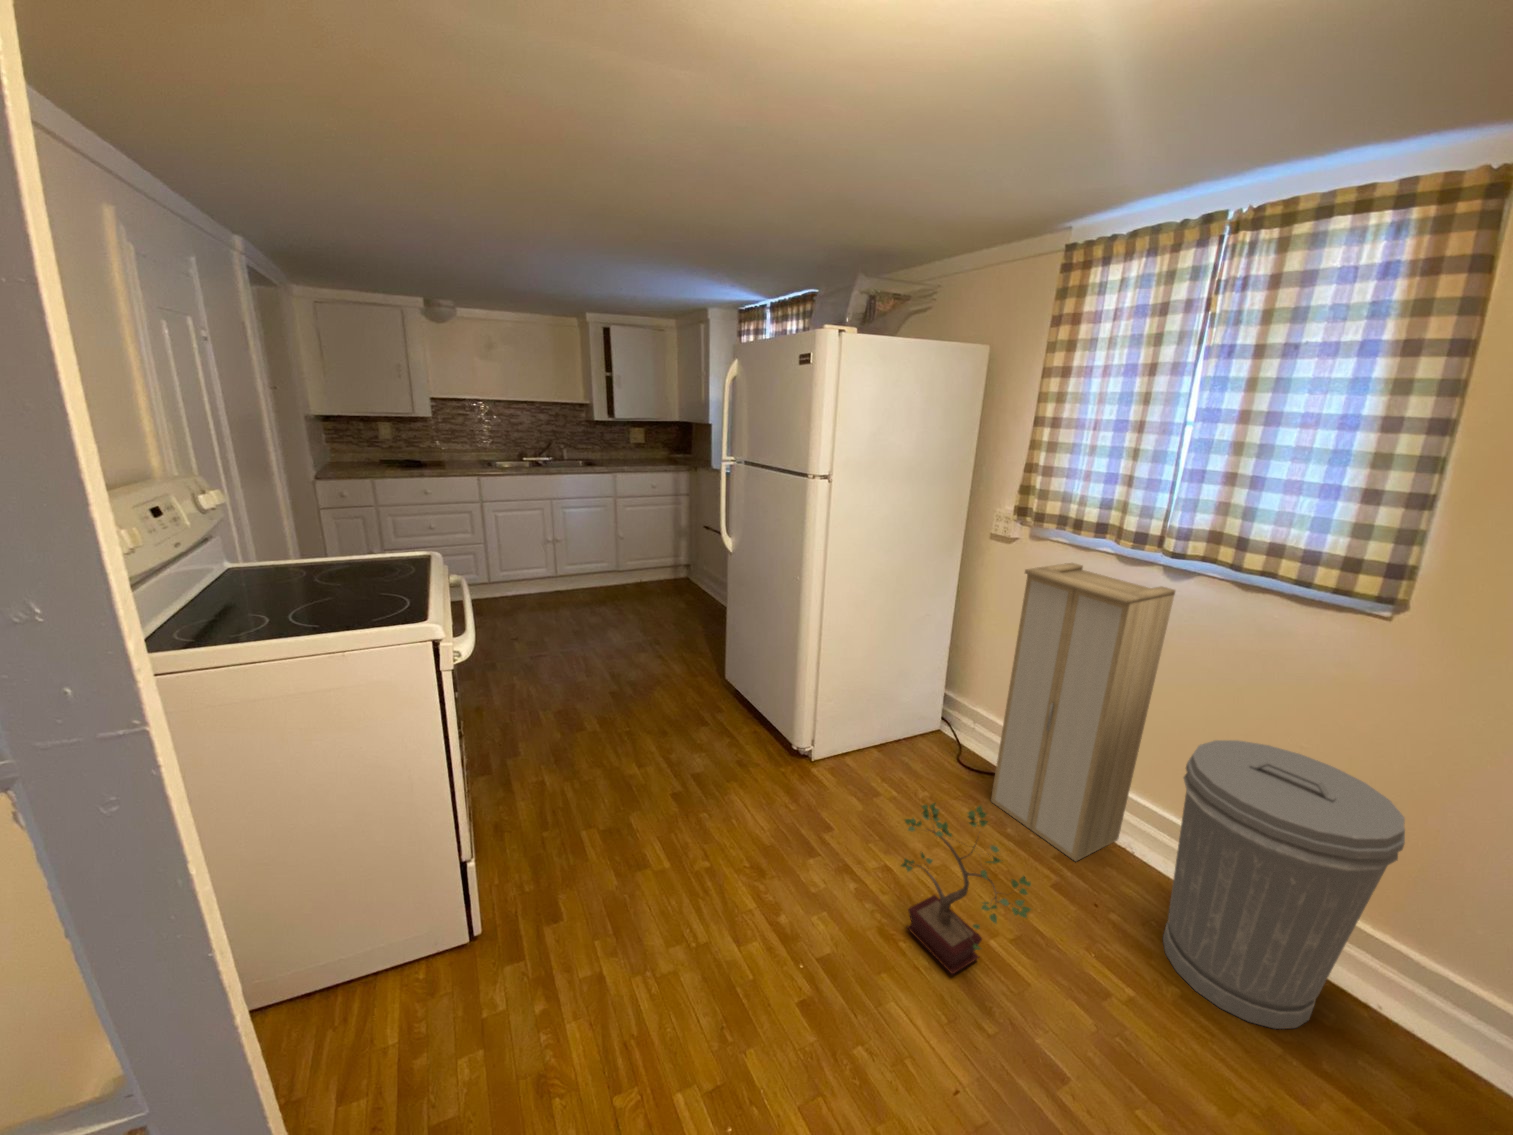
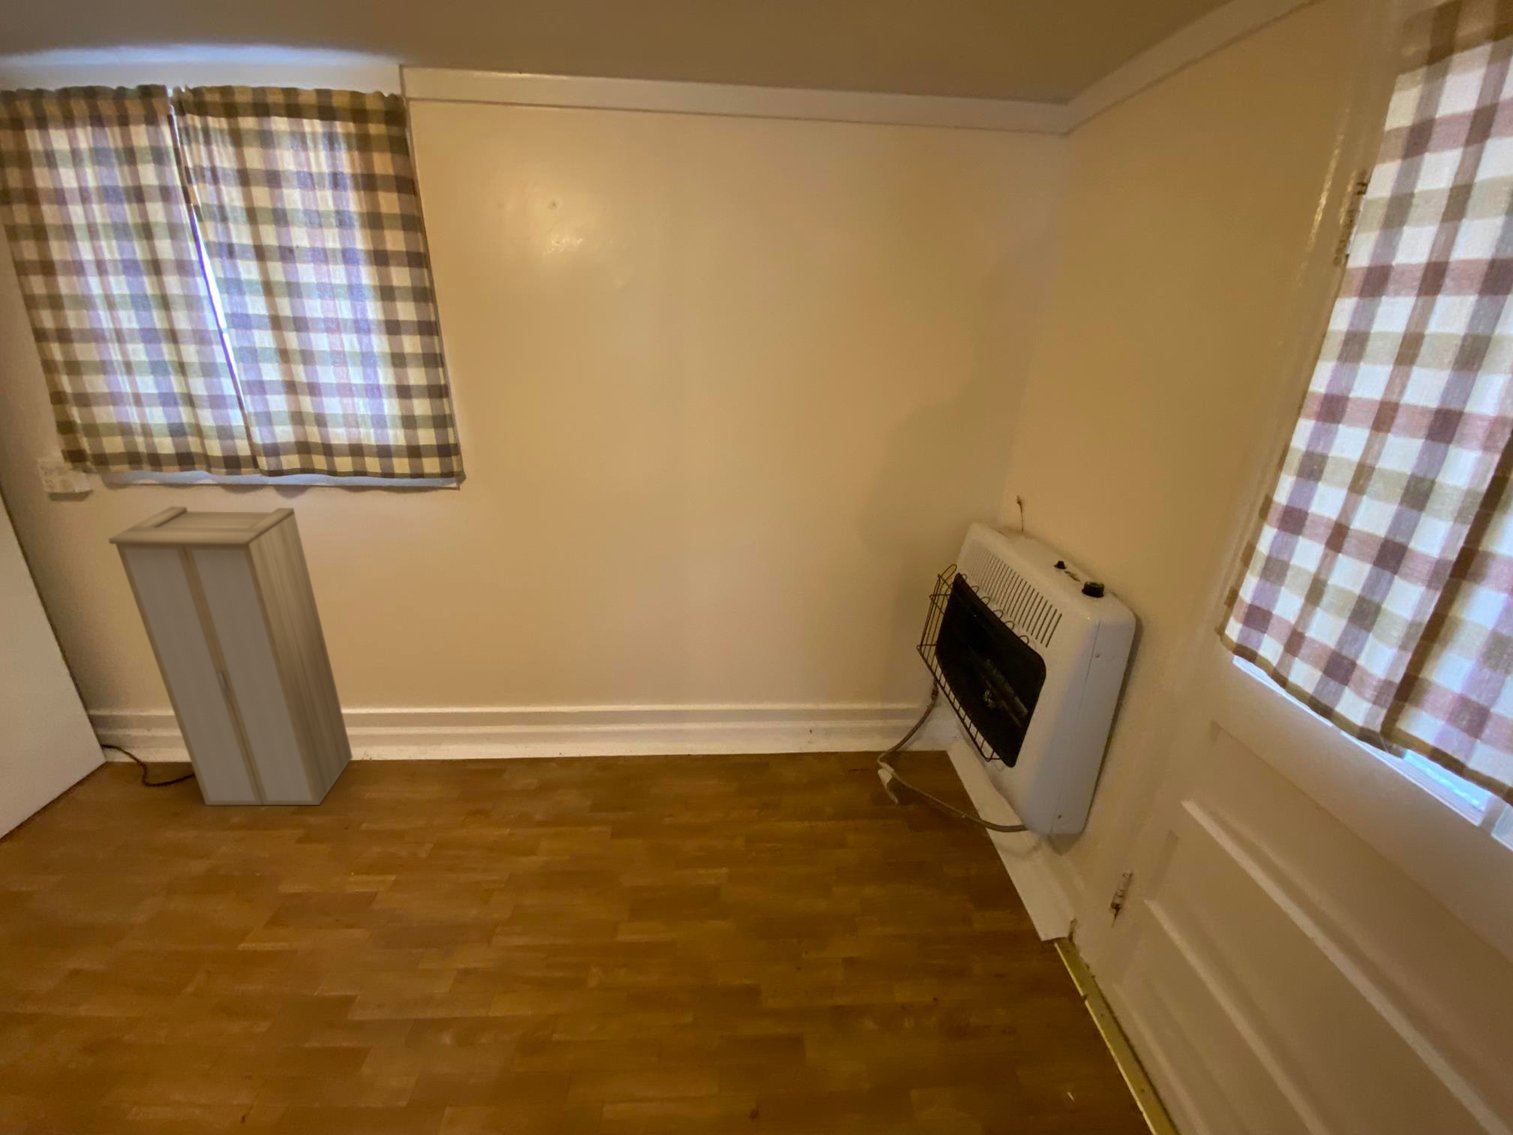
trash can: present [1163,740,1405,1029] -> none [362,614,517,838]
potted plant: present [901,803,1031,974] -> none [82,833,271,1010]

